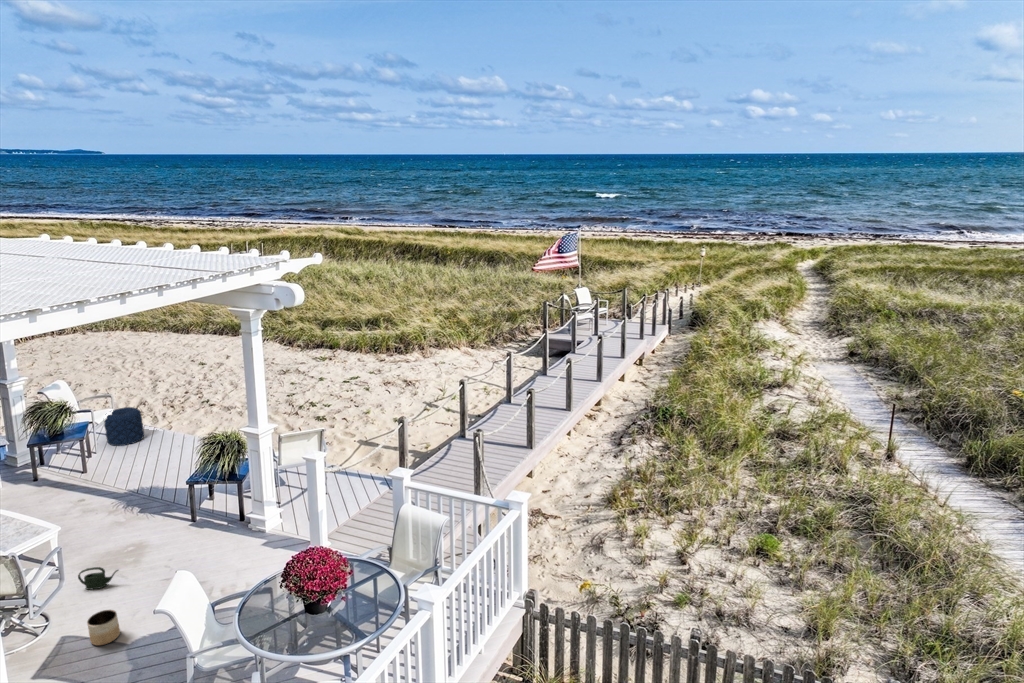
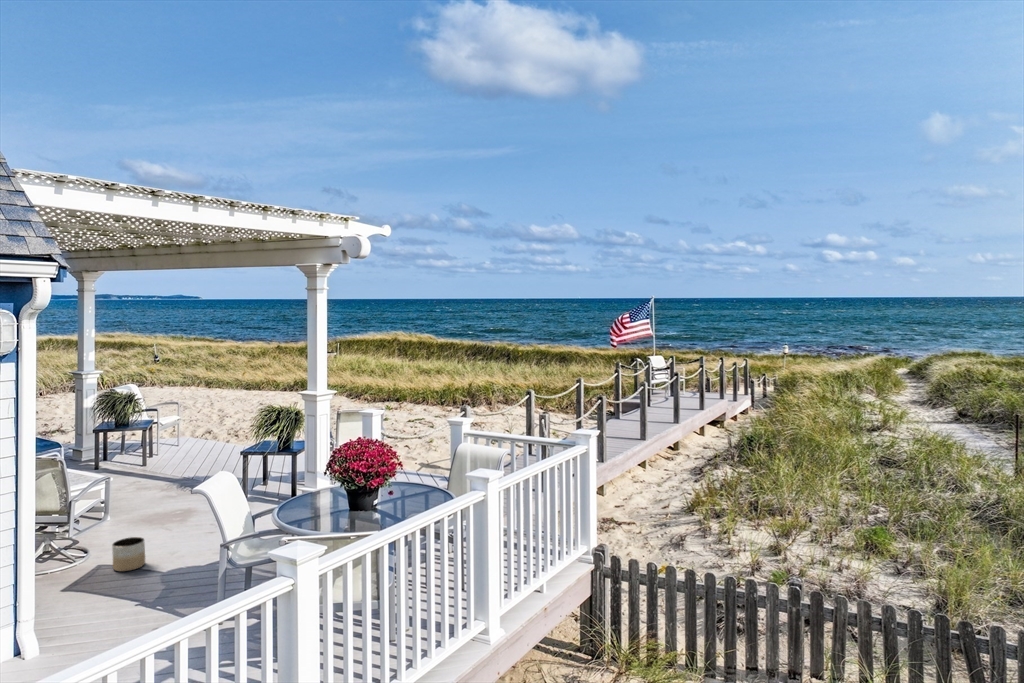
pouf: present [104,407,144,446] -> none [169,415,206,450]
watering can: present [78,567,118,590] -> none [114,510,155,535]

